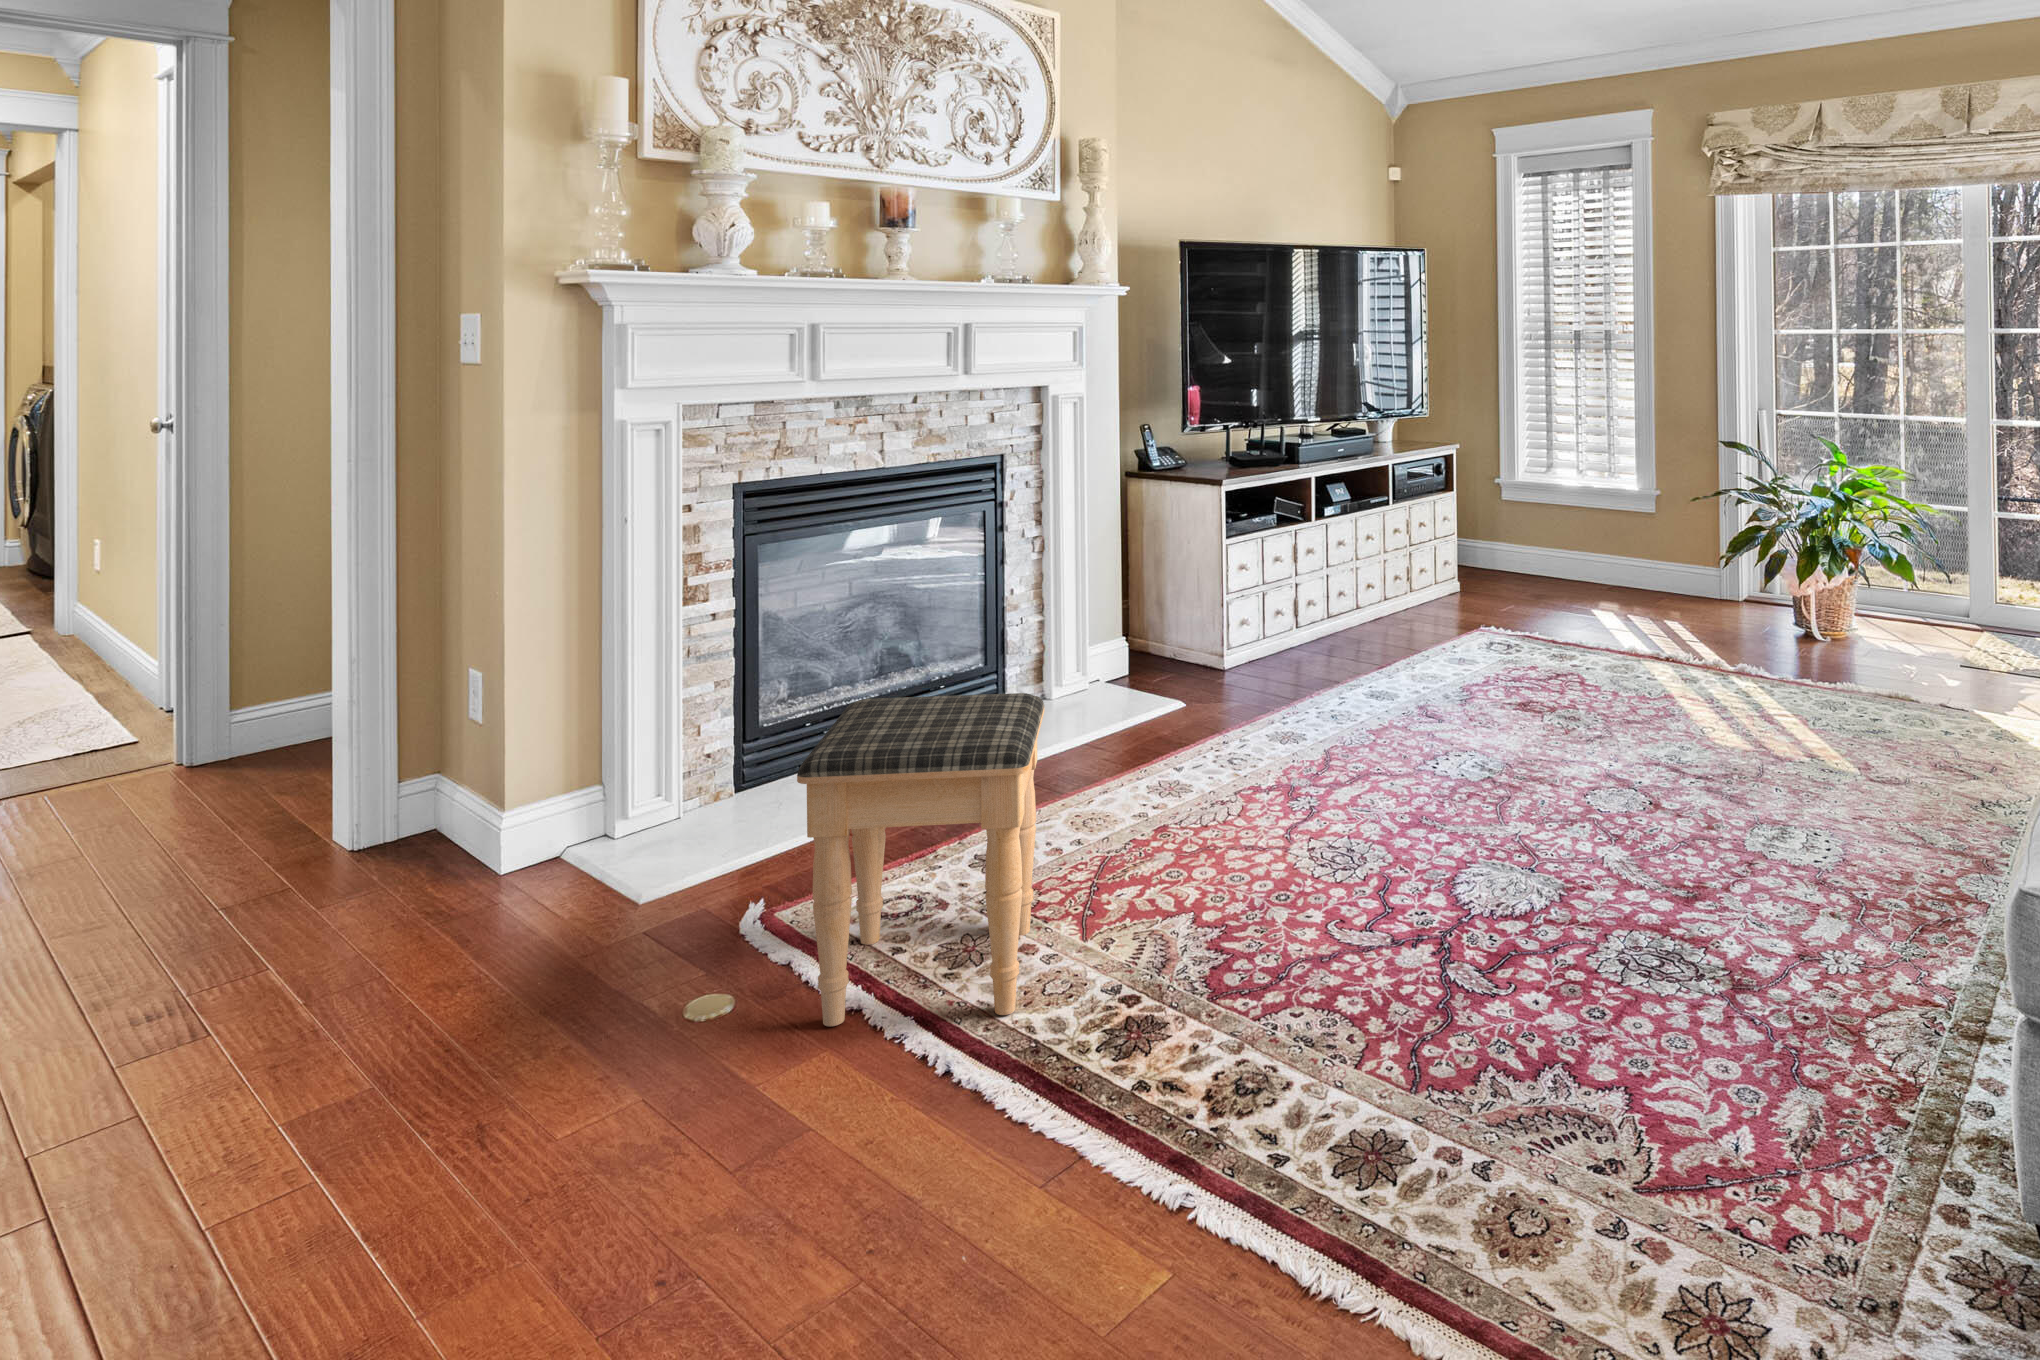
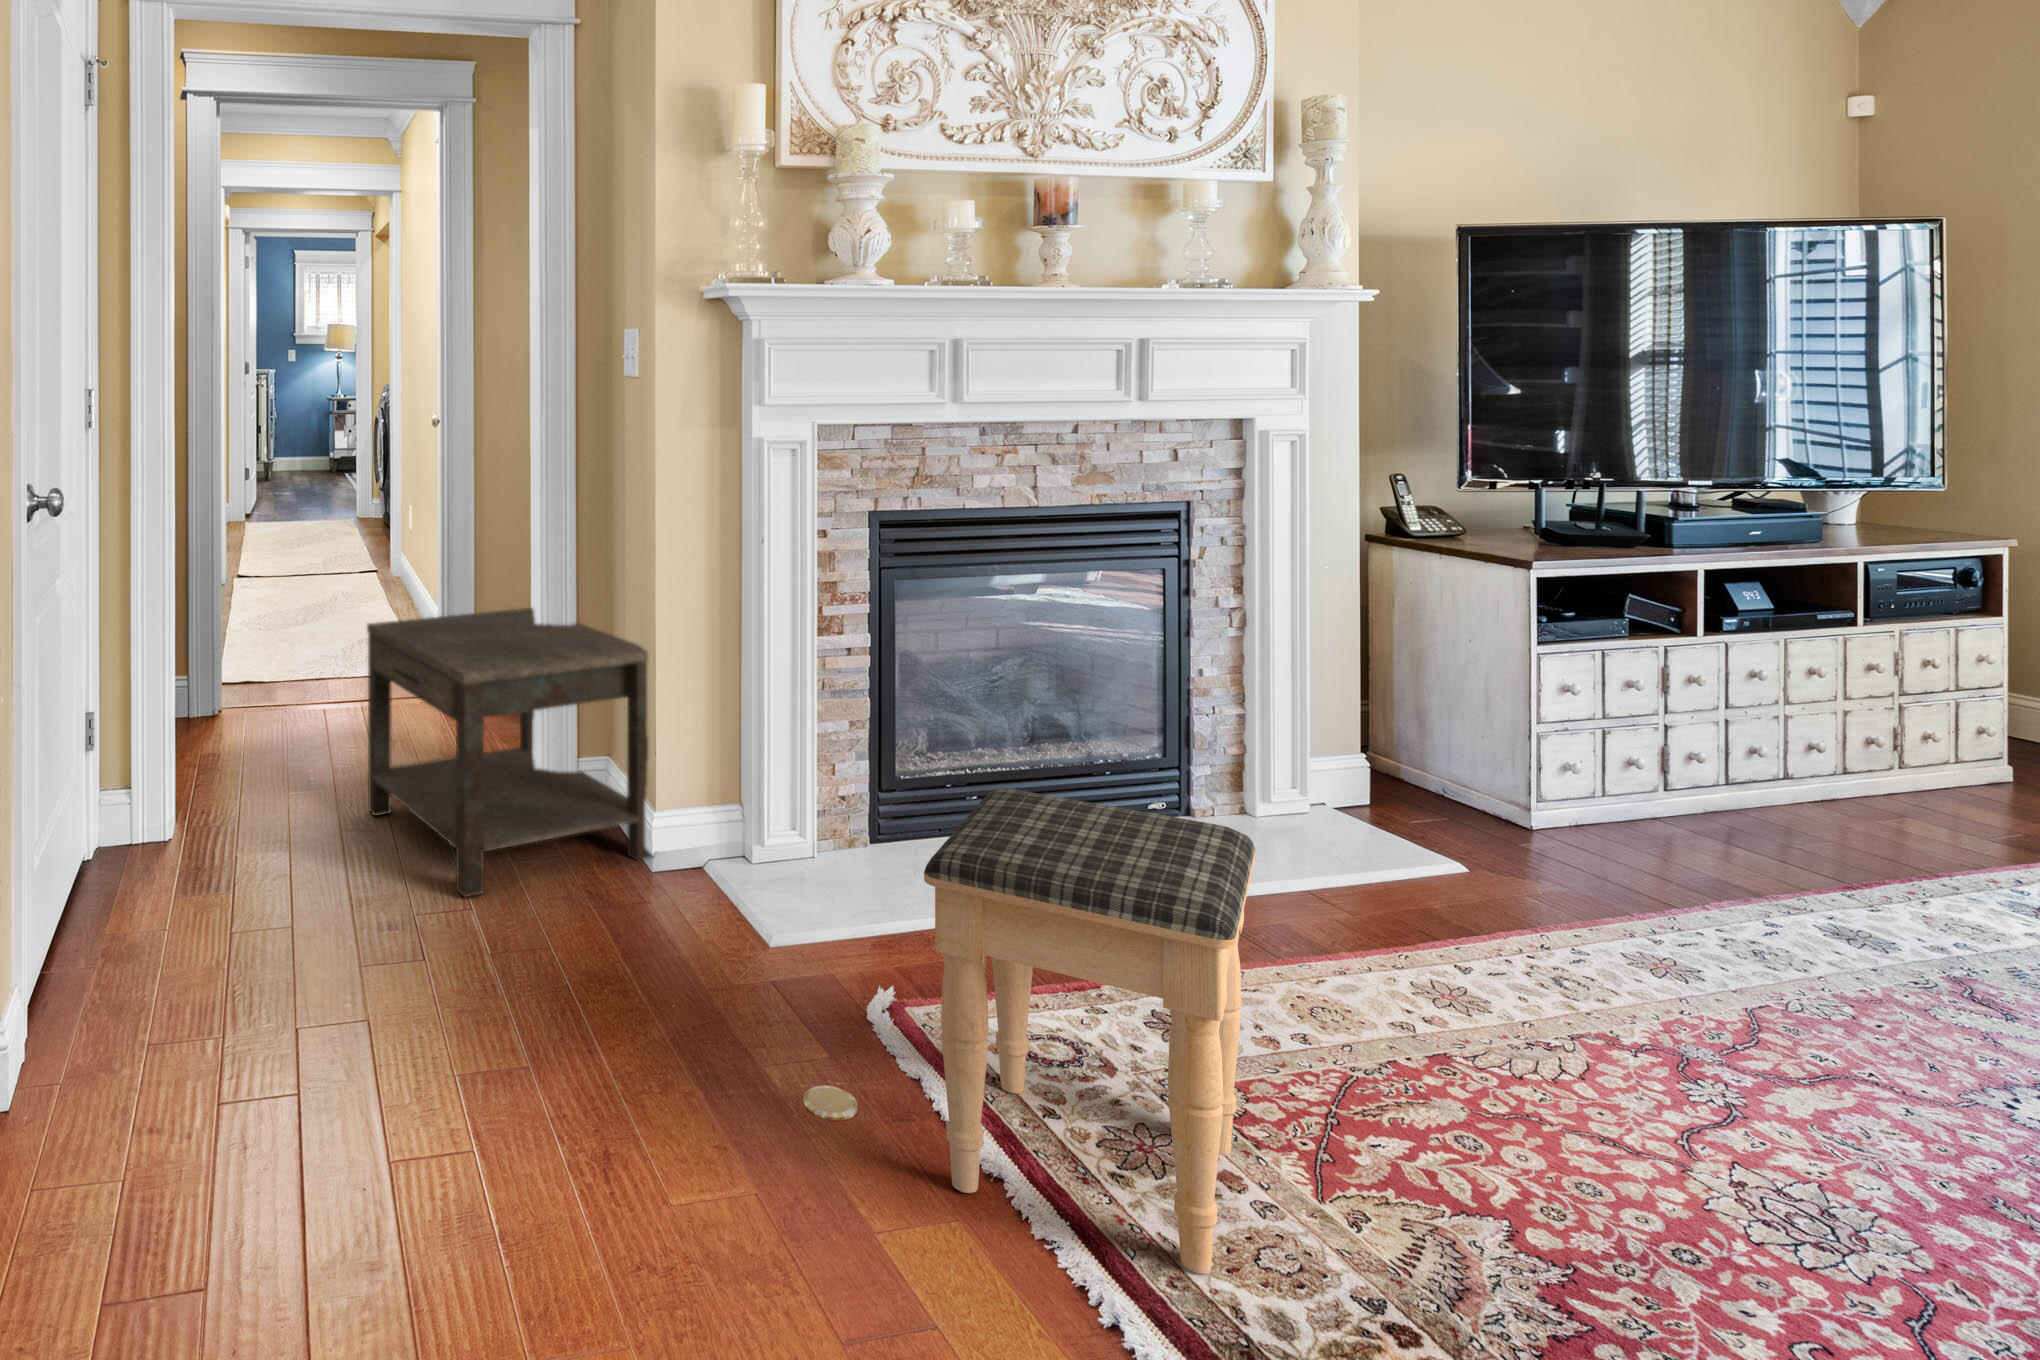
side table: none [87,621,507,948] -> present [367,608,653,897]

